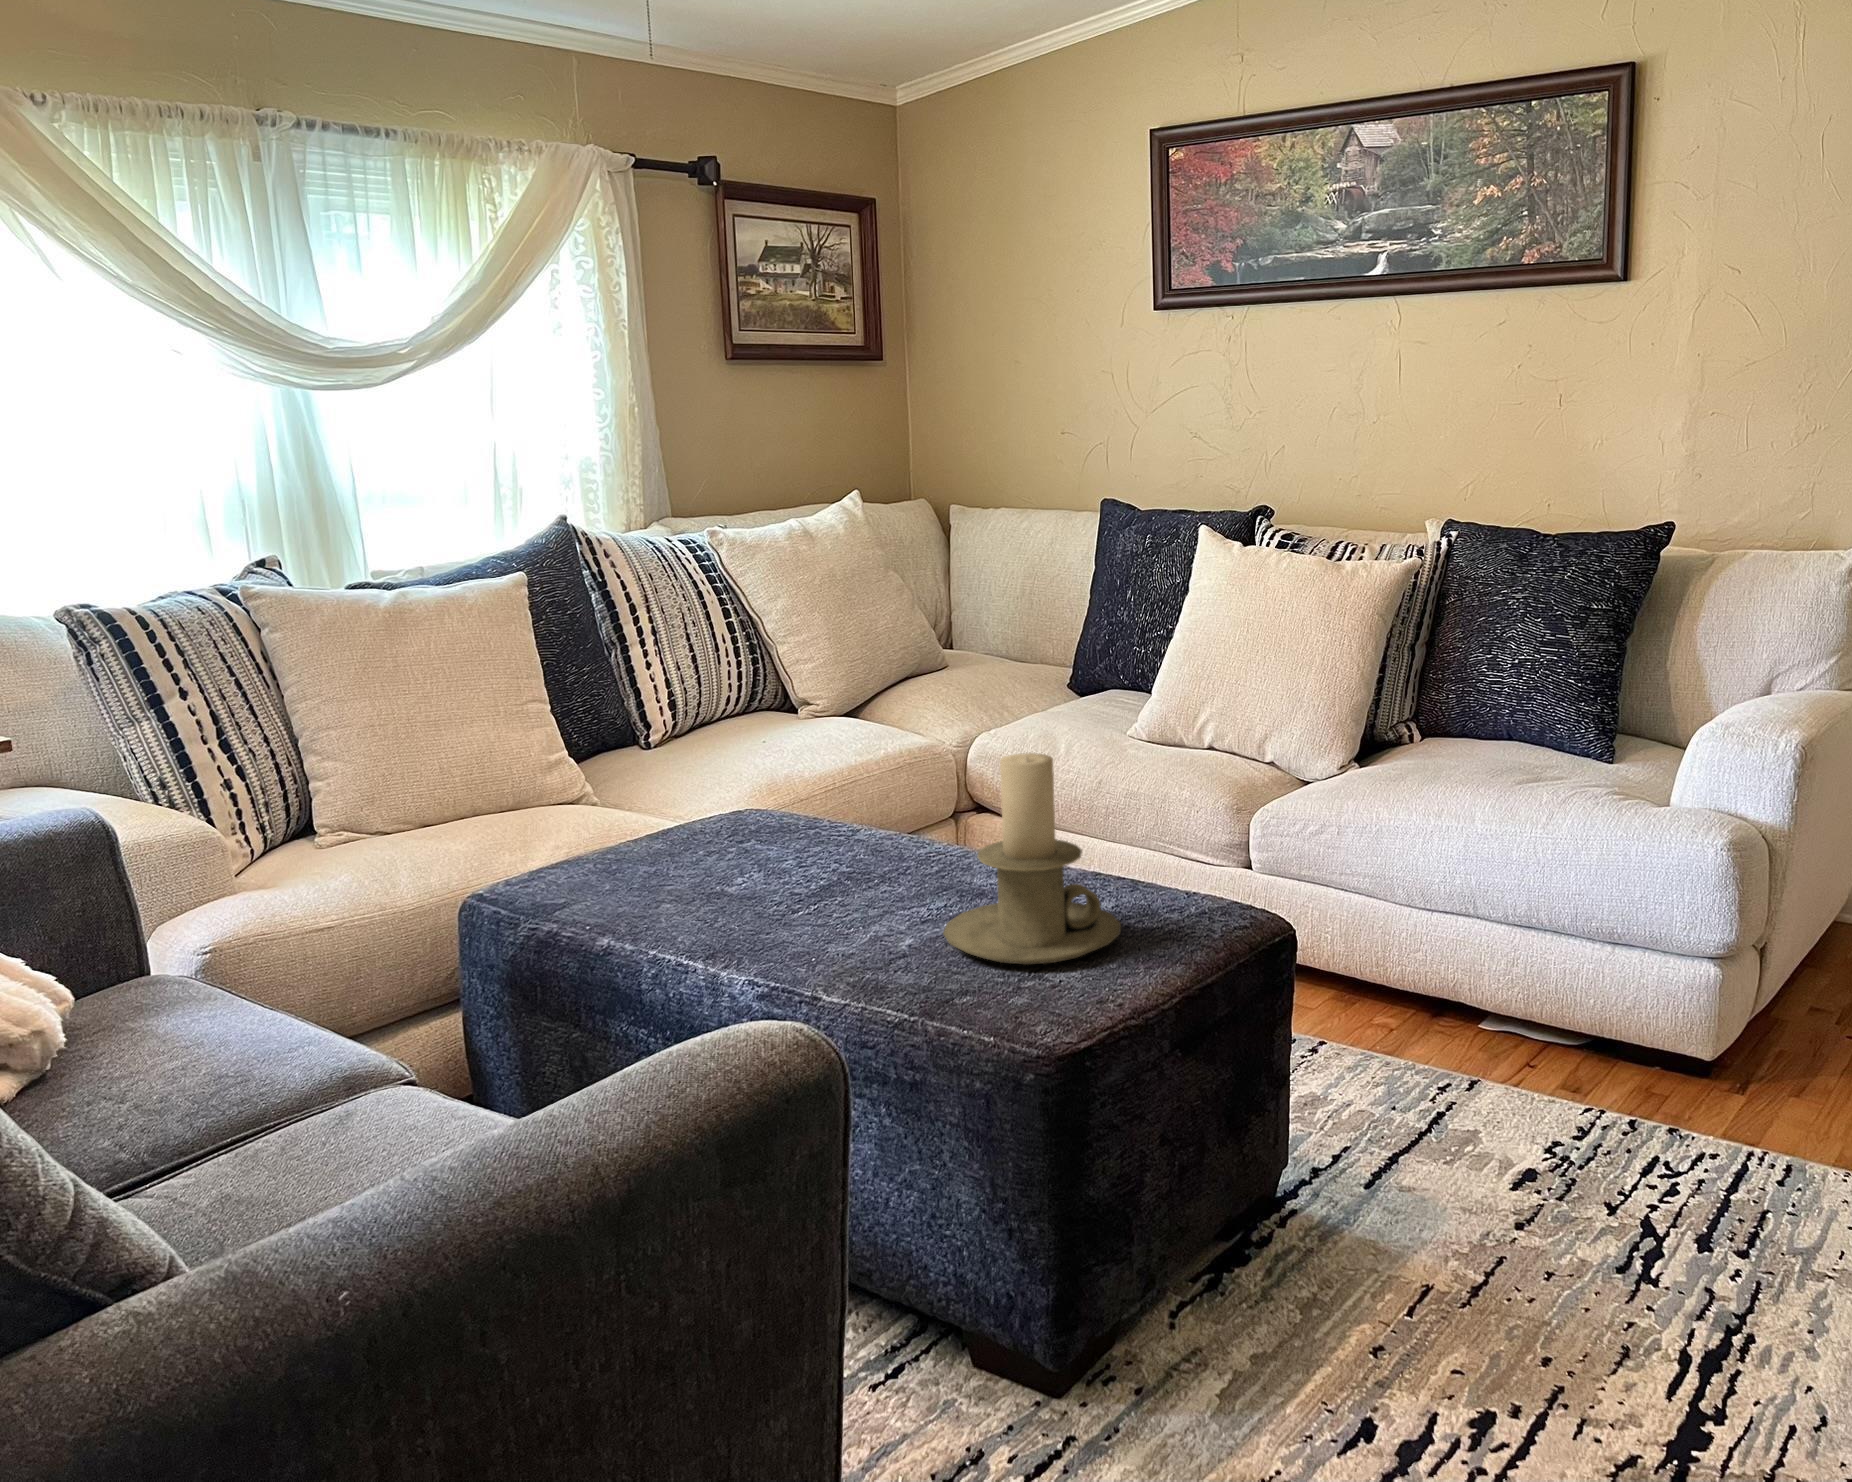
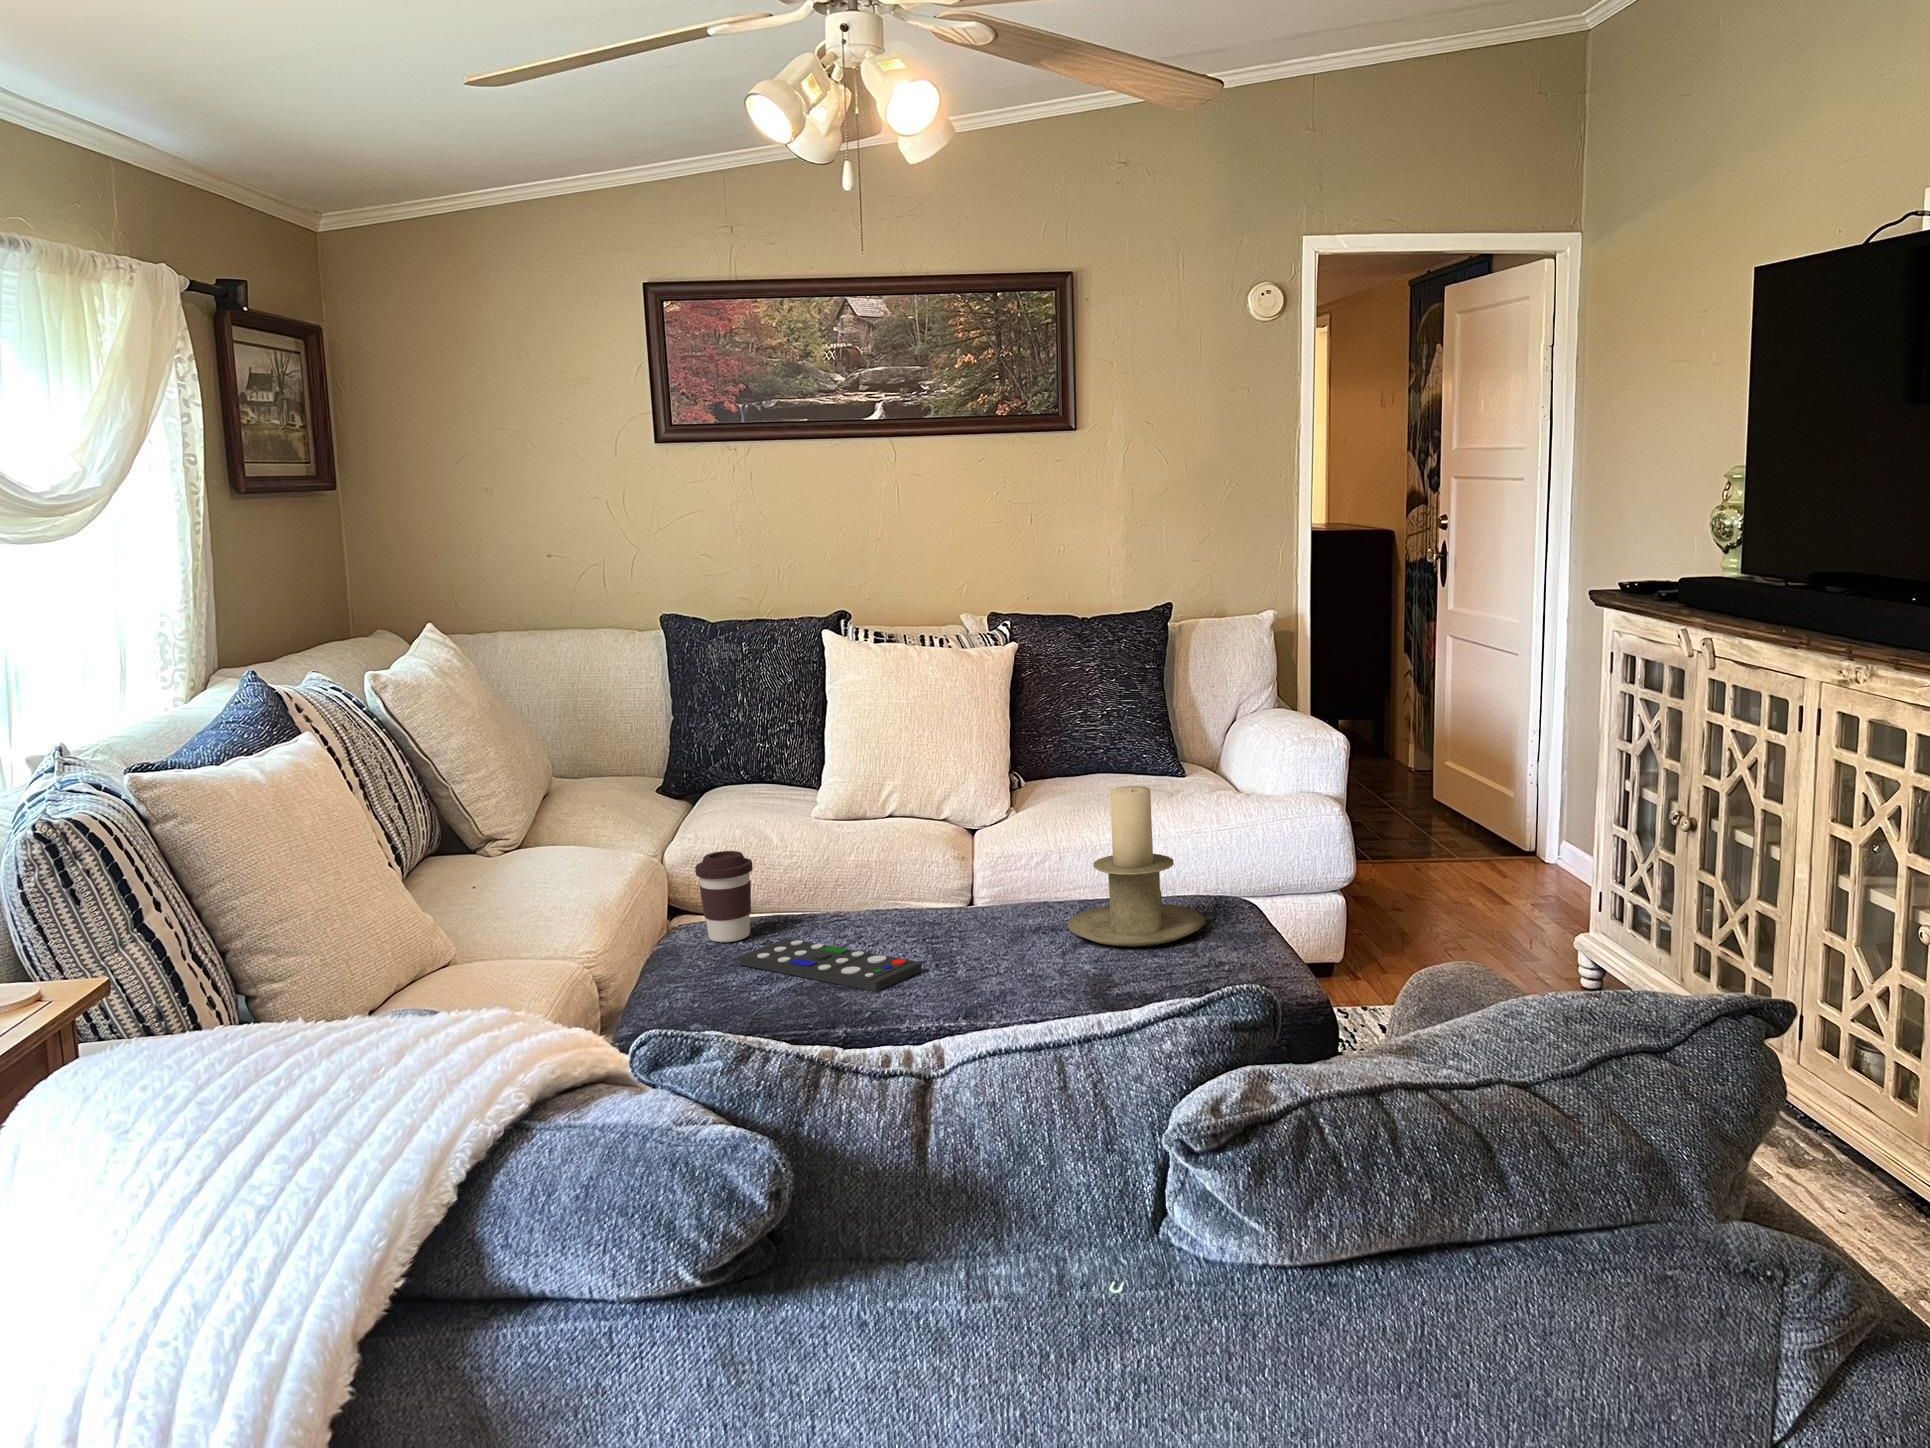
coffee cup: none [707,746,767,841] -> present [695,851,753,942]
remote control: none [676,850,759,928] -> present [739,938,922,992]

